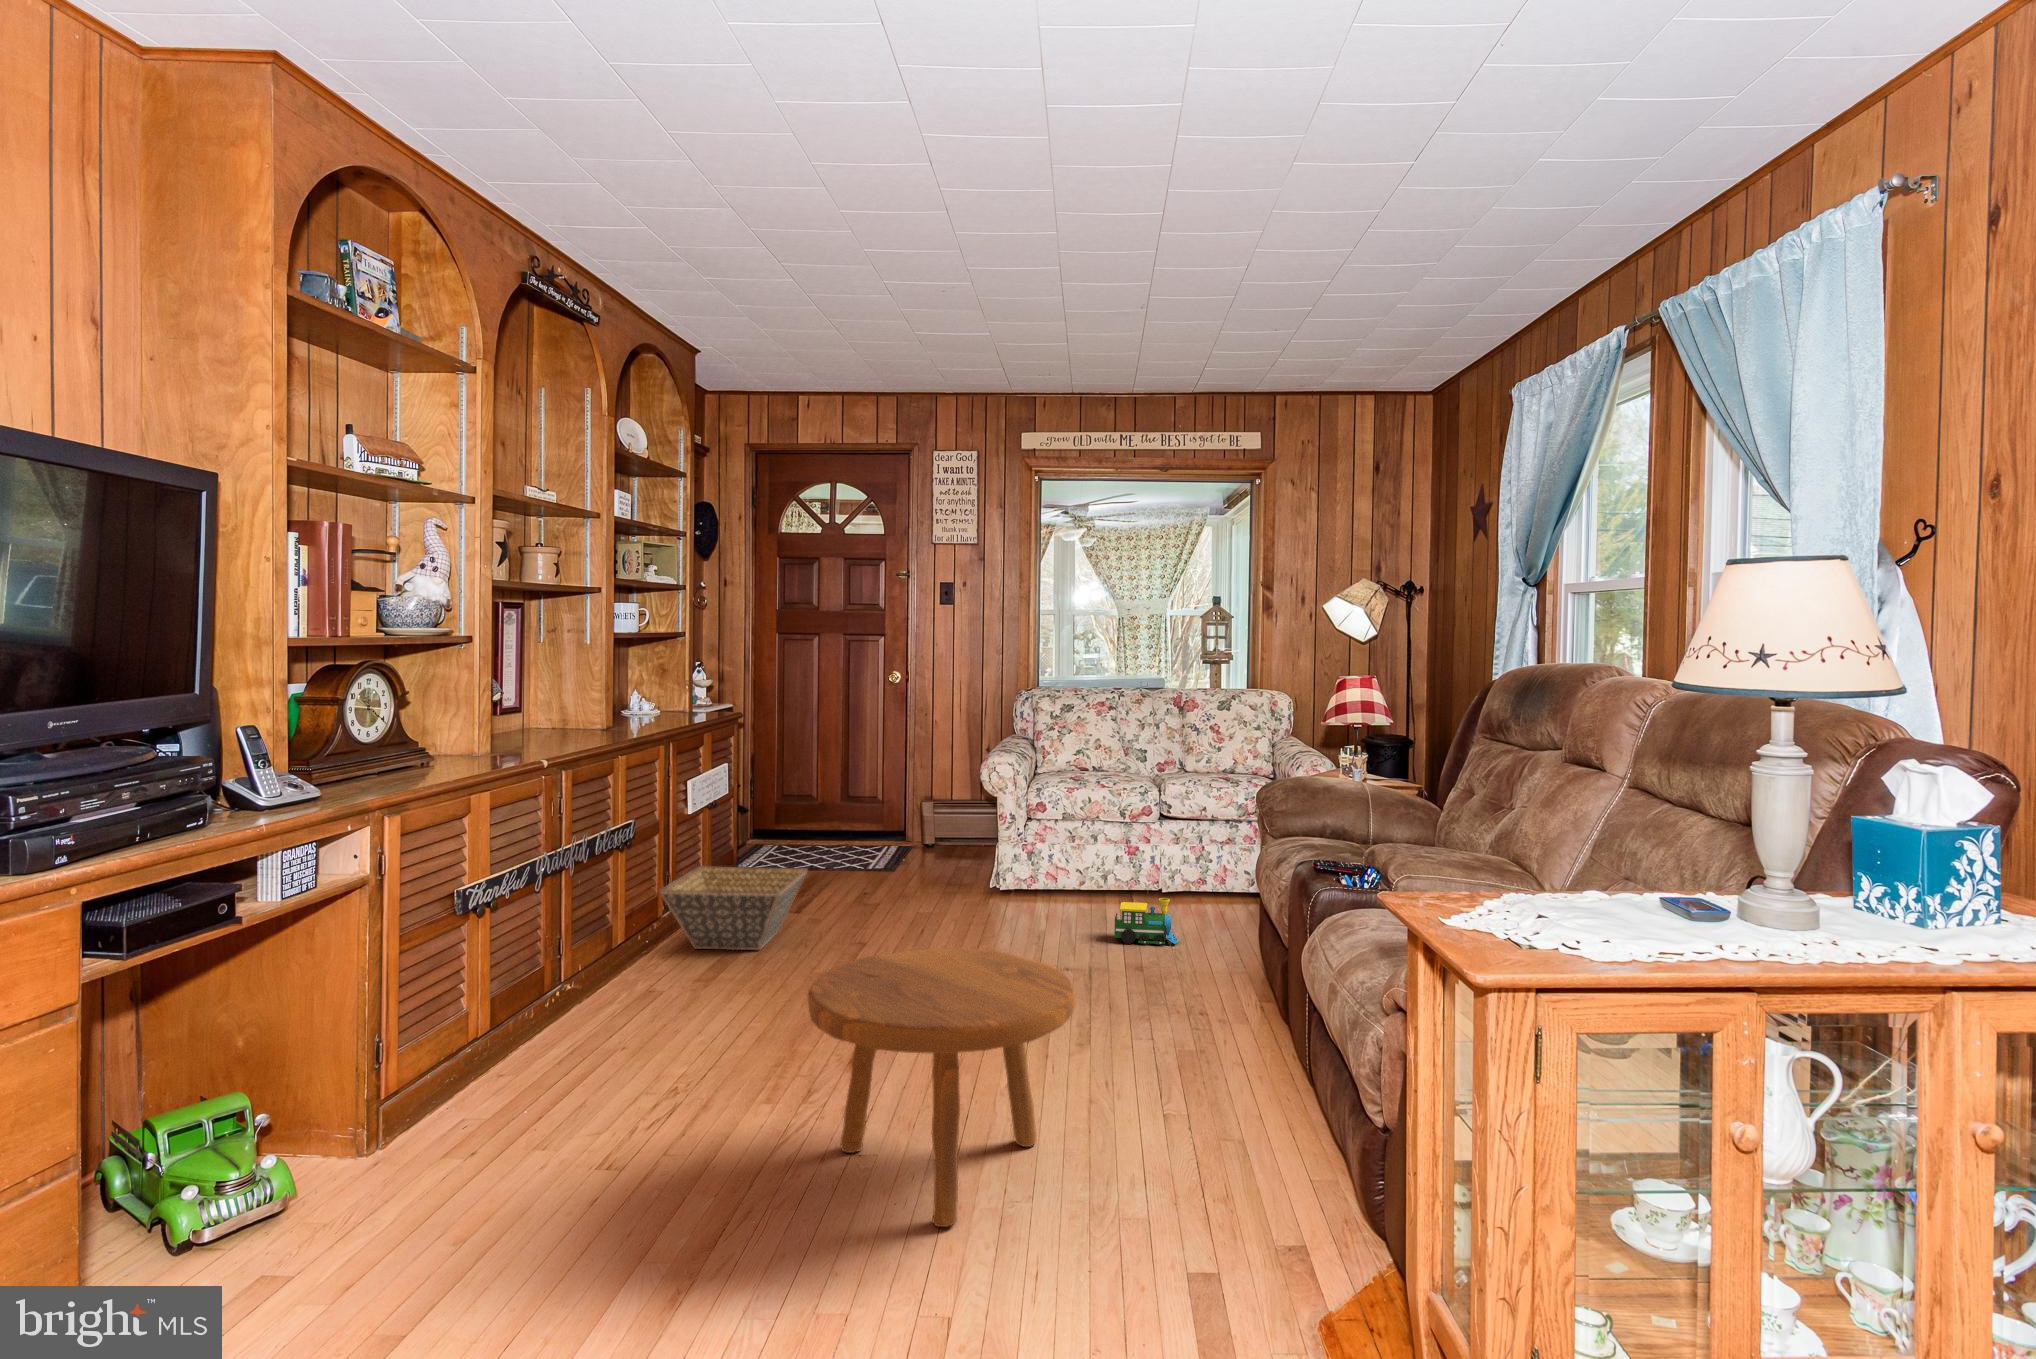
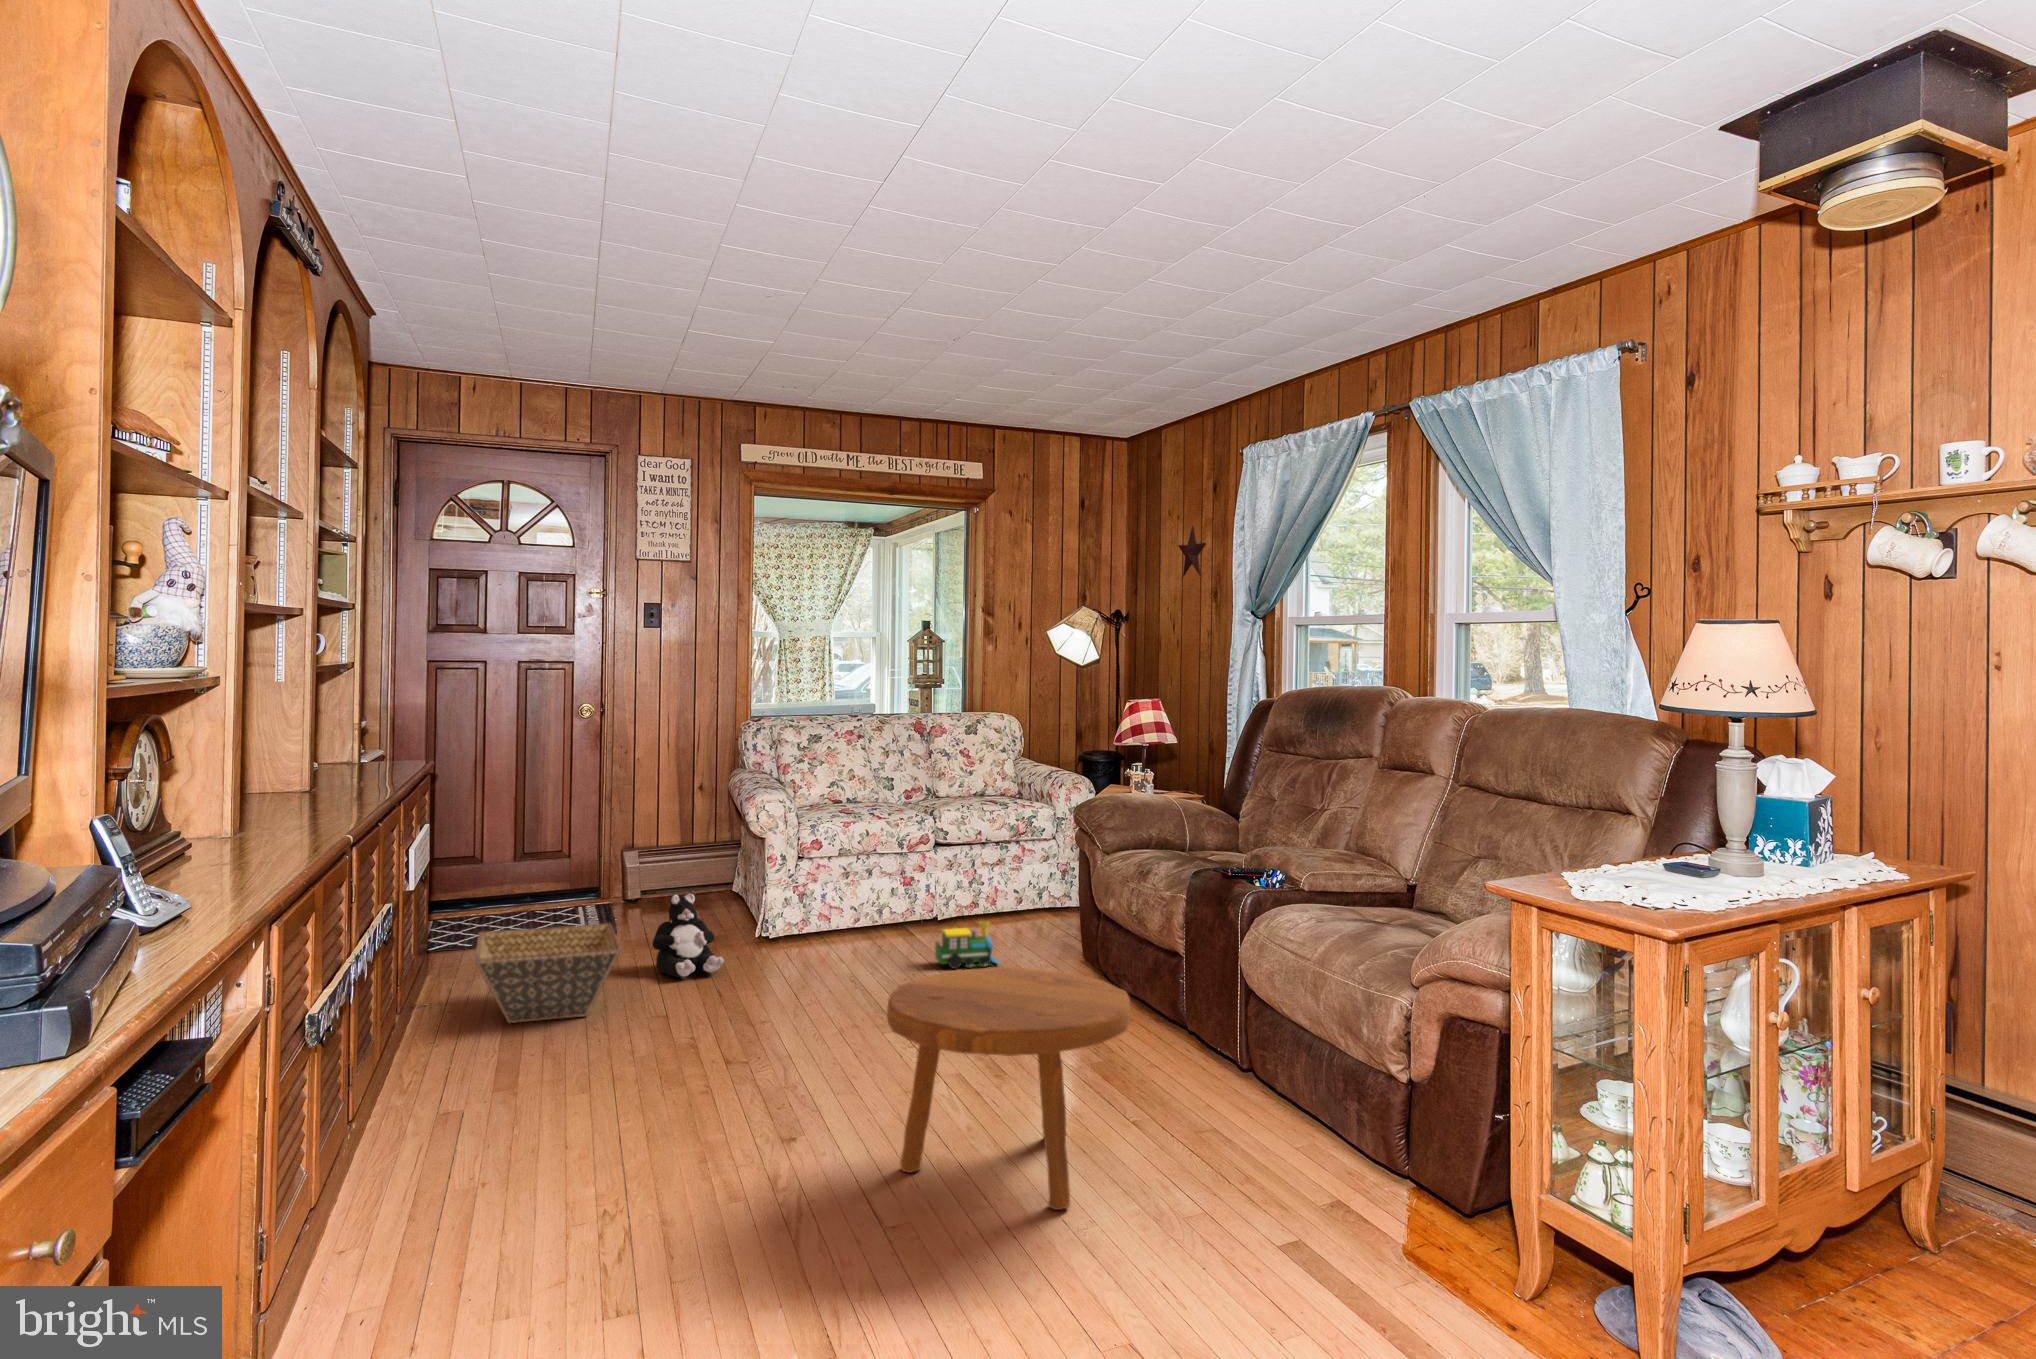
plush toy: none [856,846,914,924] -> present [653,893,724,977]

